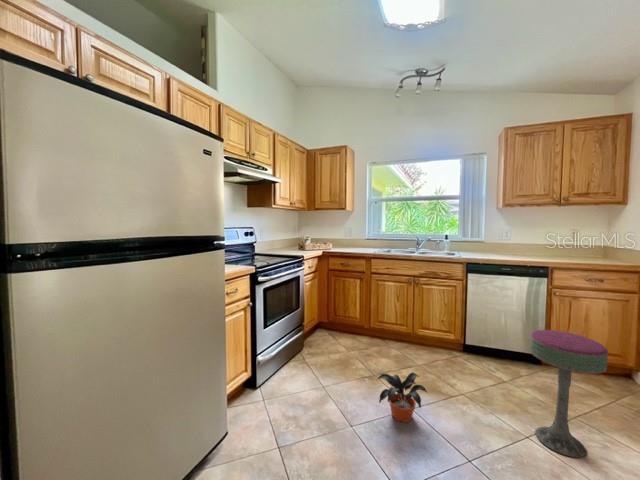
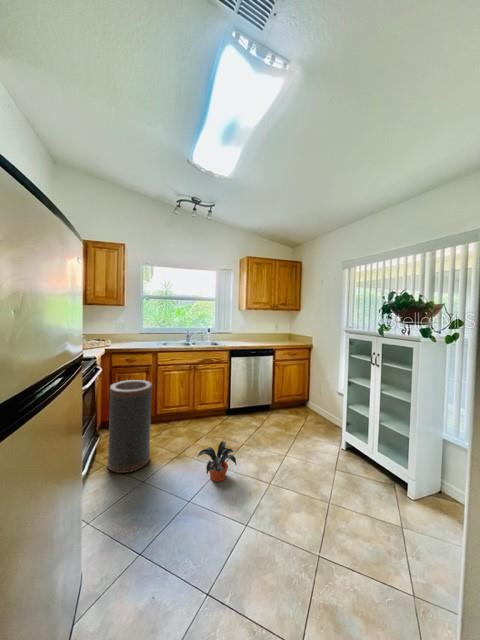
trash can: none [304,281,345,373] -> present [107,380,152,473]
bar stool: present [530,330,608,457] -> none [285,390,320,460]

